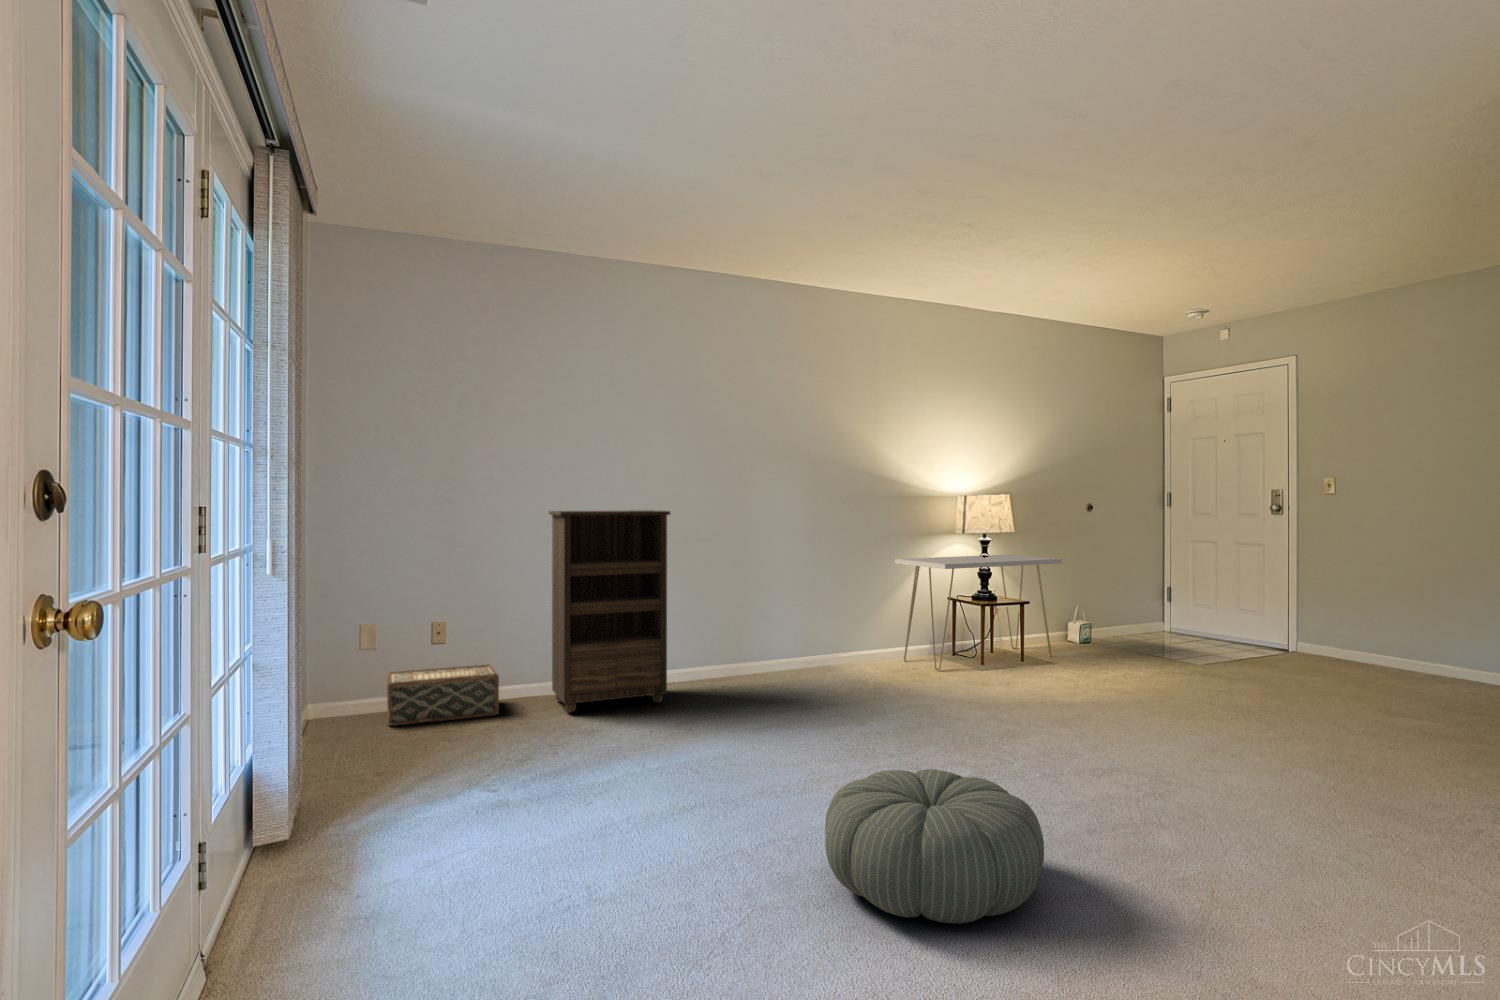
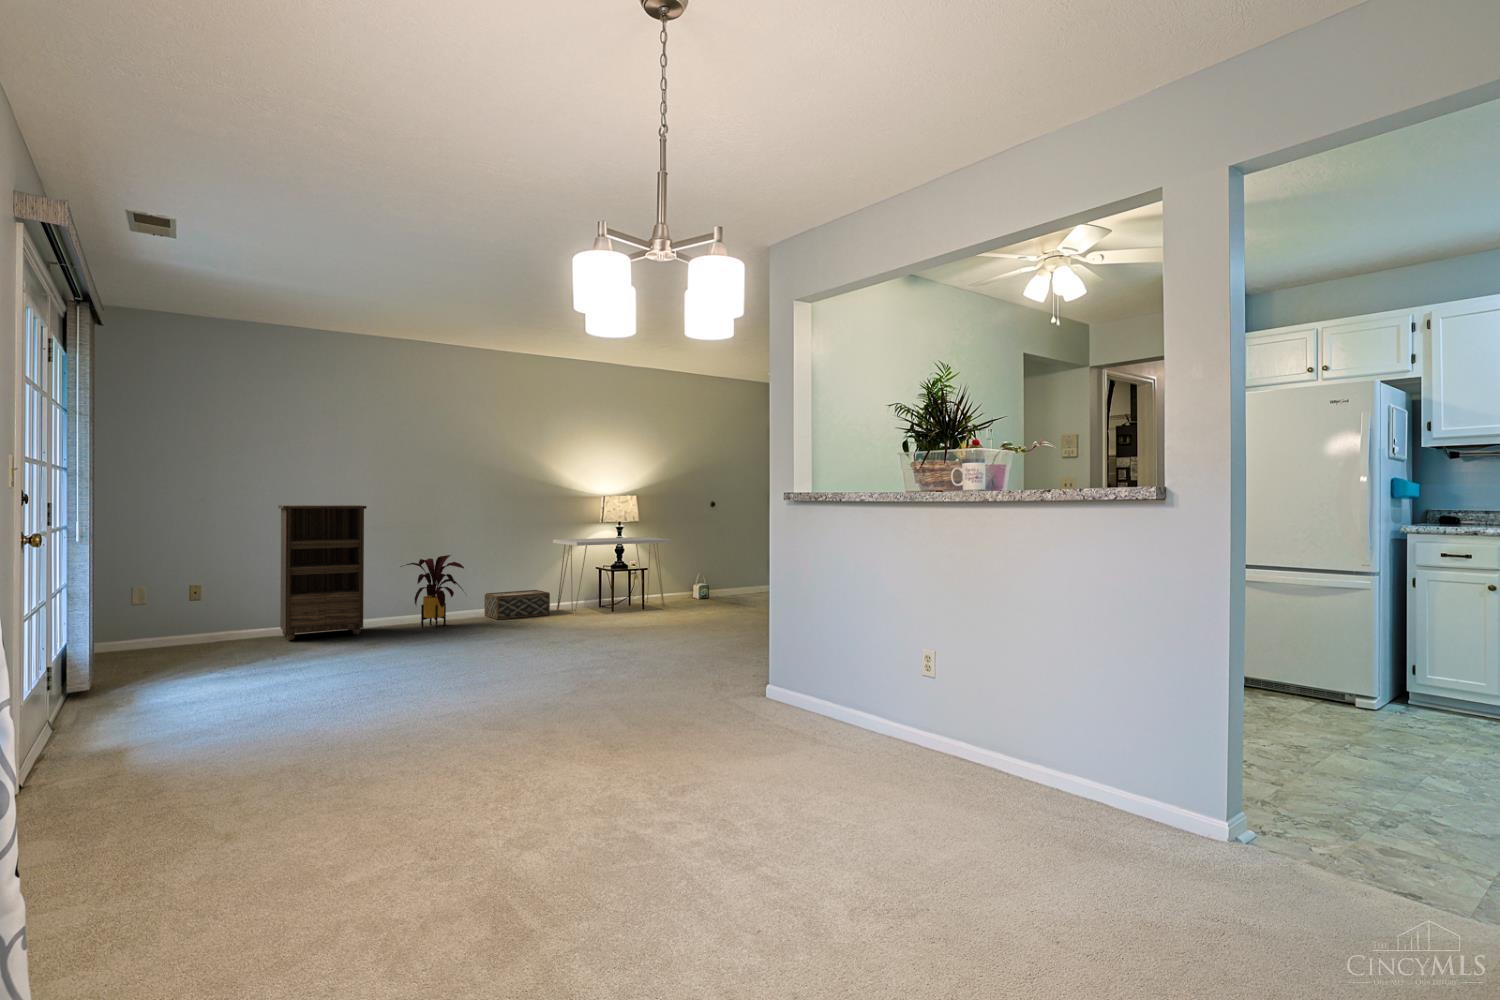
house plant: none [708,582,806,693] -> present [401,555,464,628]
woven basket: present [387,664,499,726] -> present [484,590,550,619]
pouf: present [825,769,1044,924] -> none [393,641,507,701]

